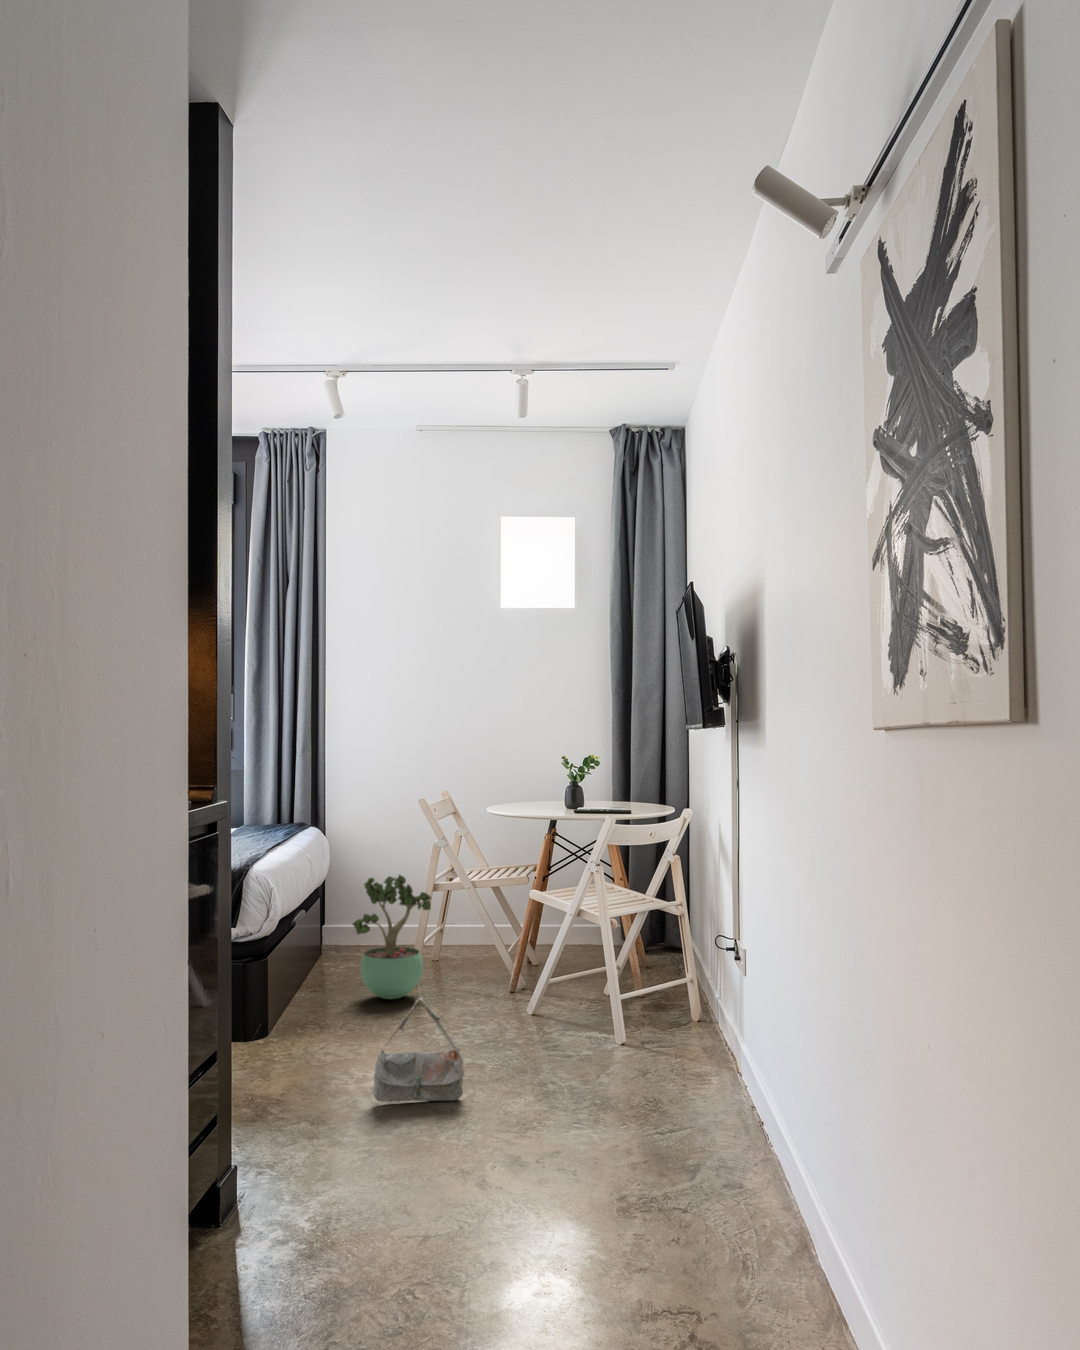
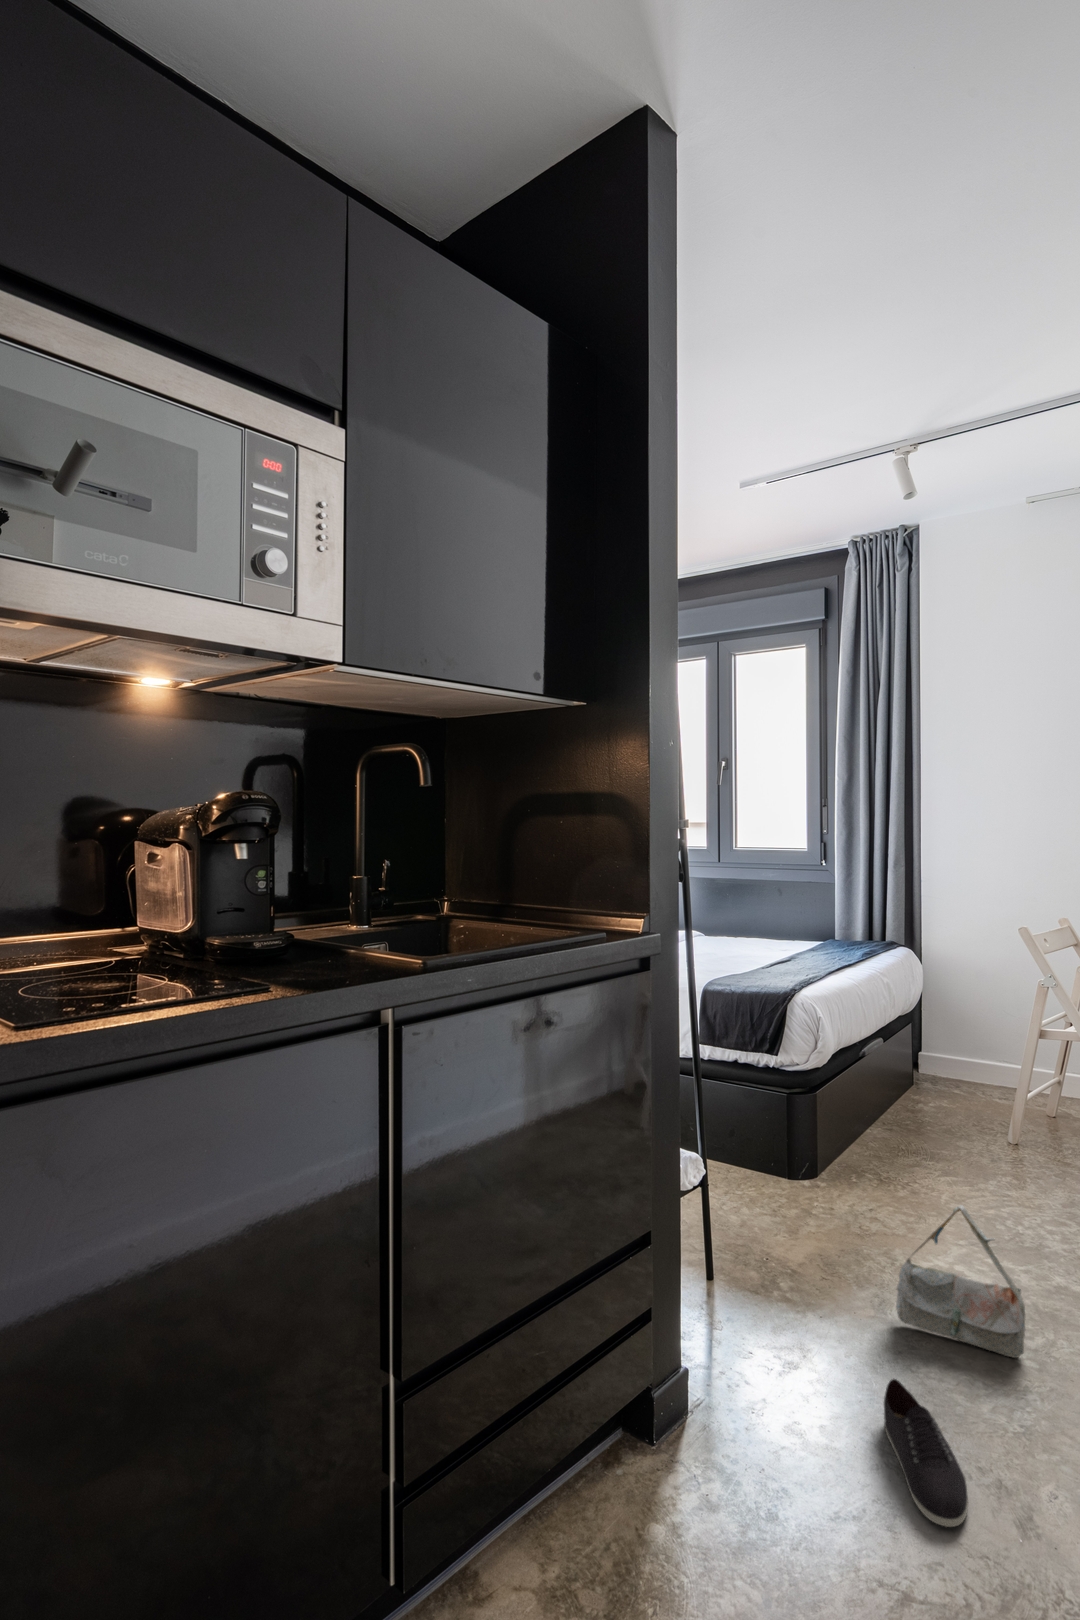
potted plant: present [353,875,431,999] -> none [927,1019,1028,1164]
shoe: none [388,1121,455,1187] -> present [884,1379,968,1527]

